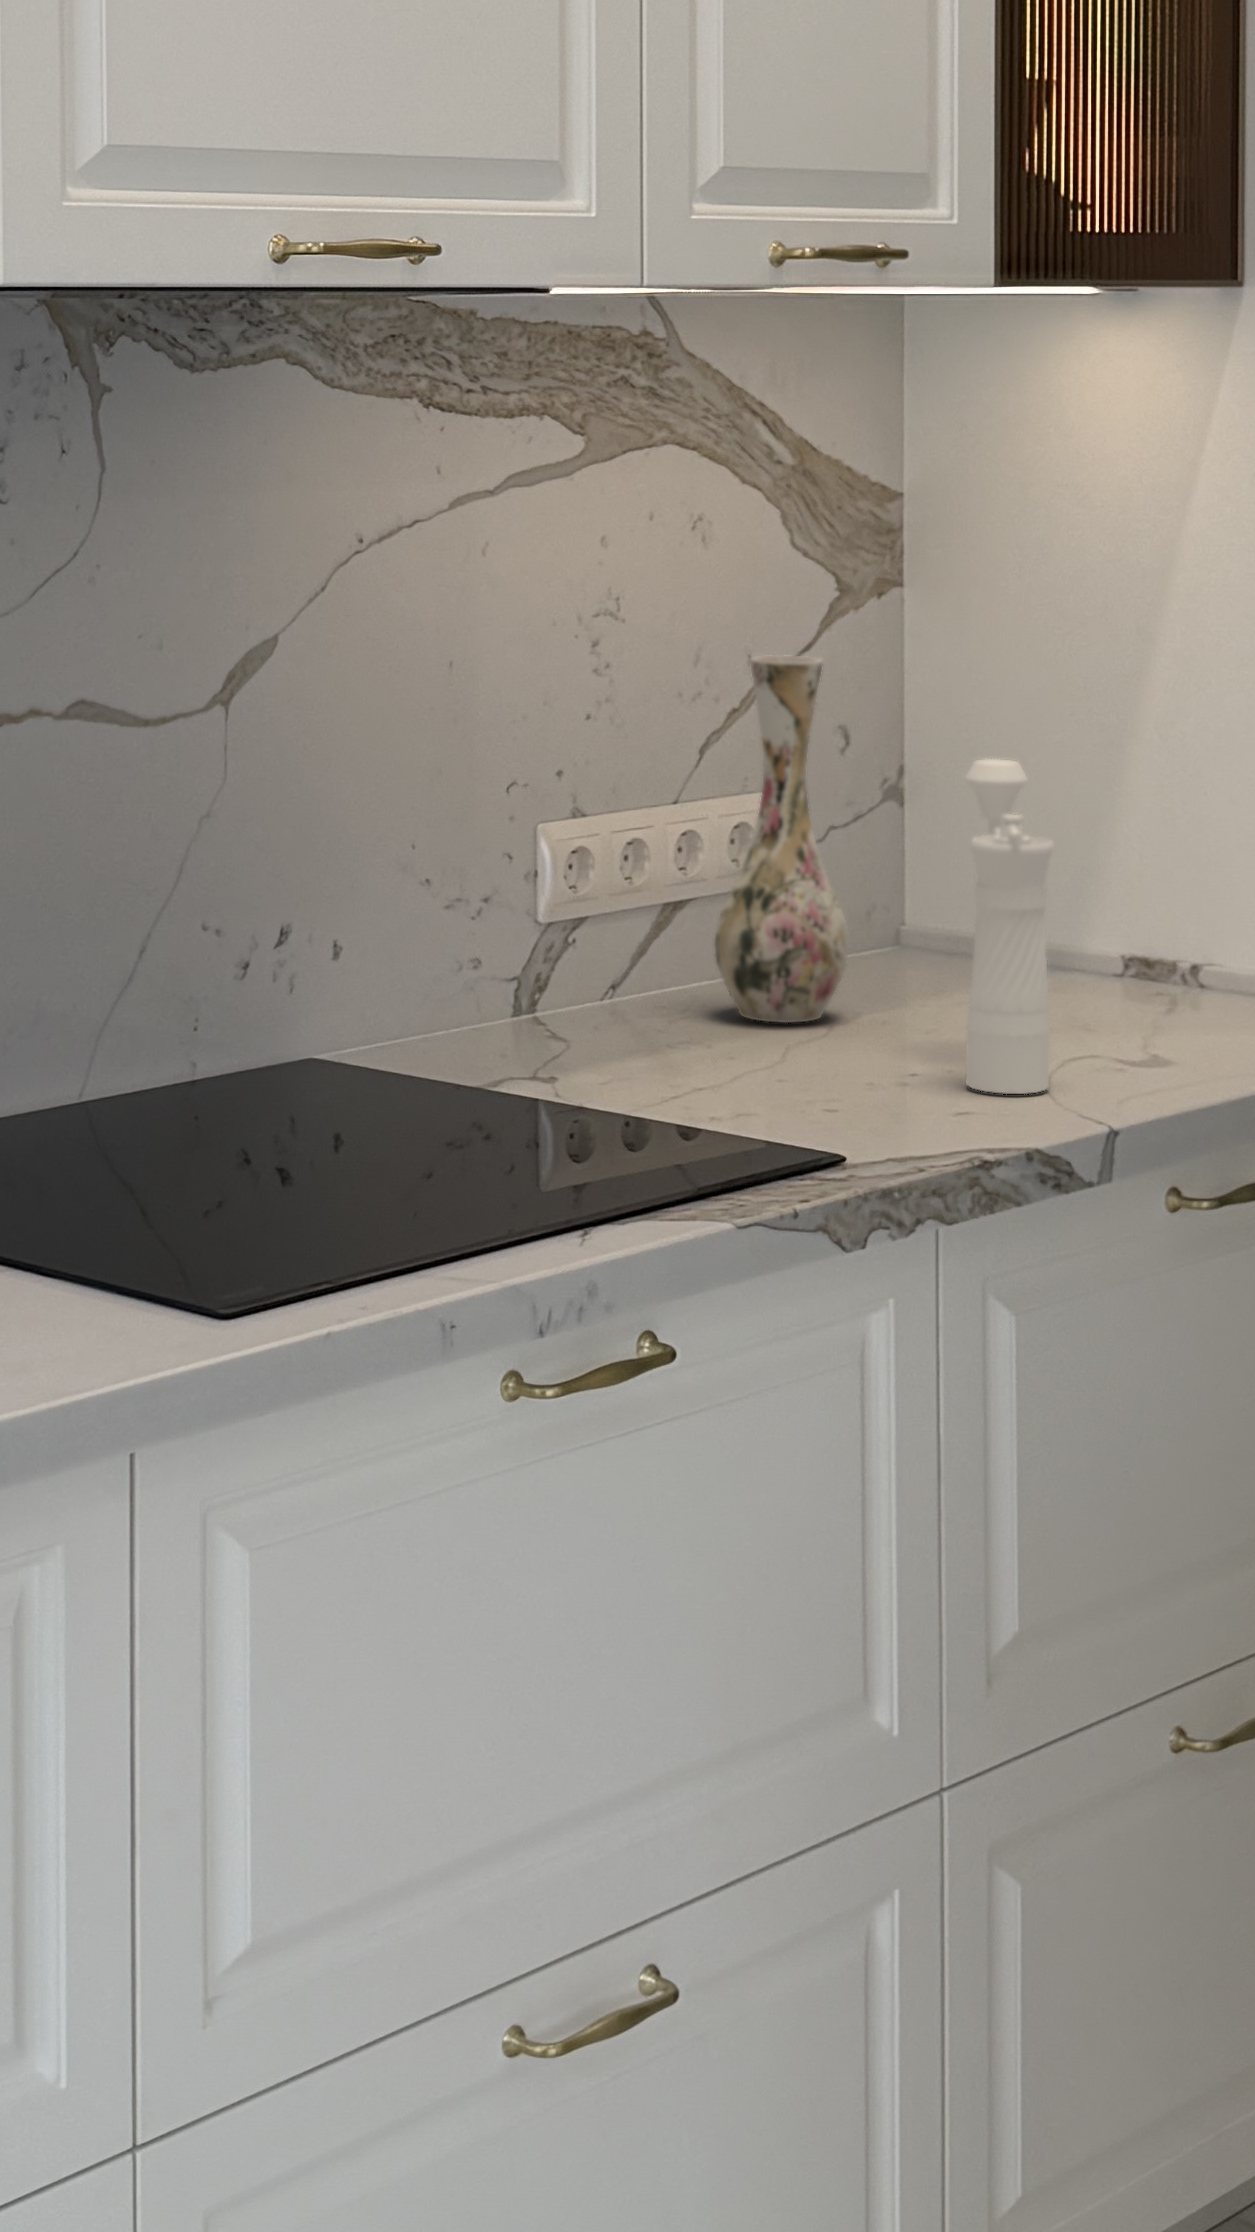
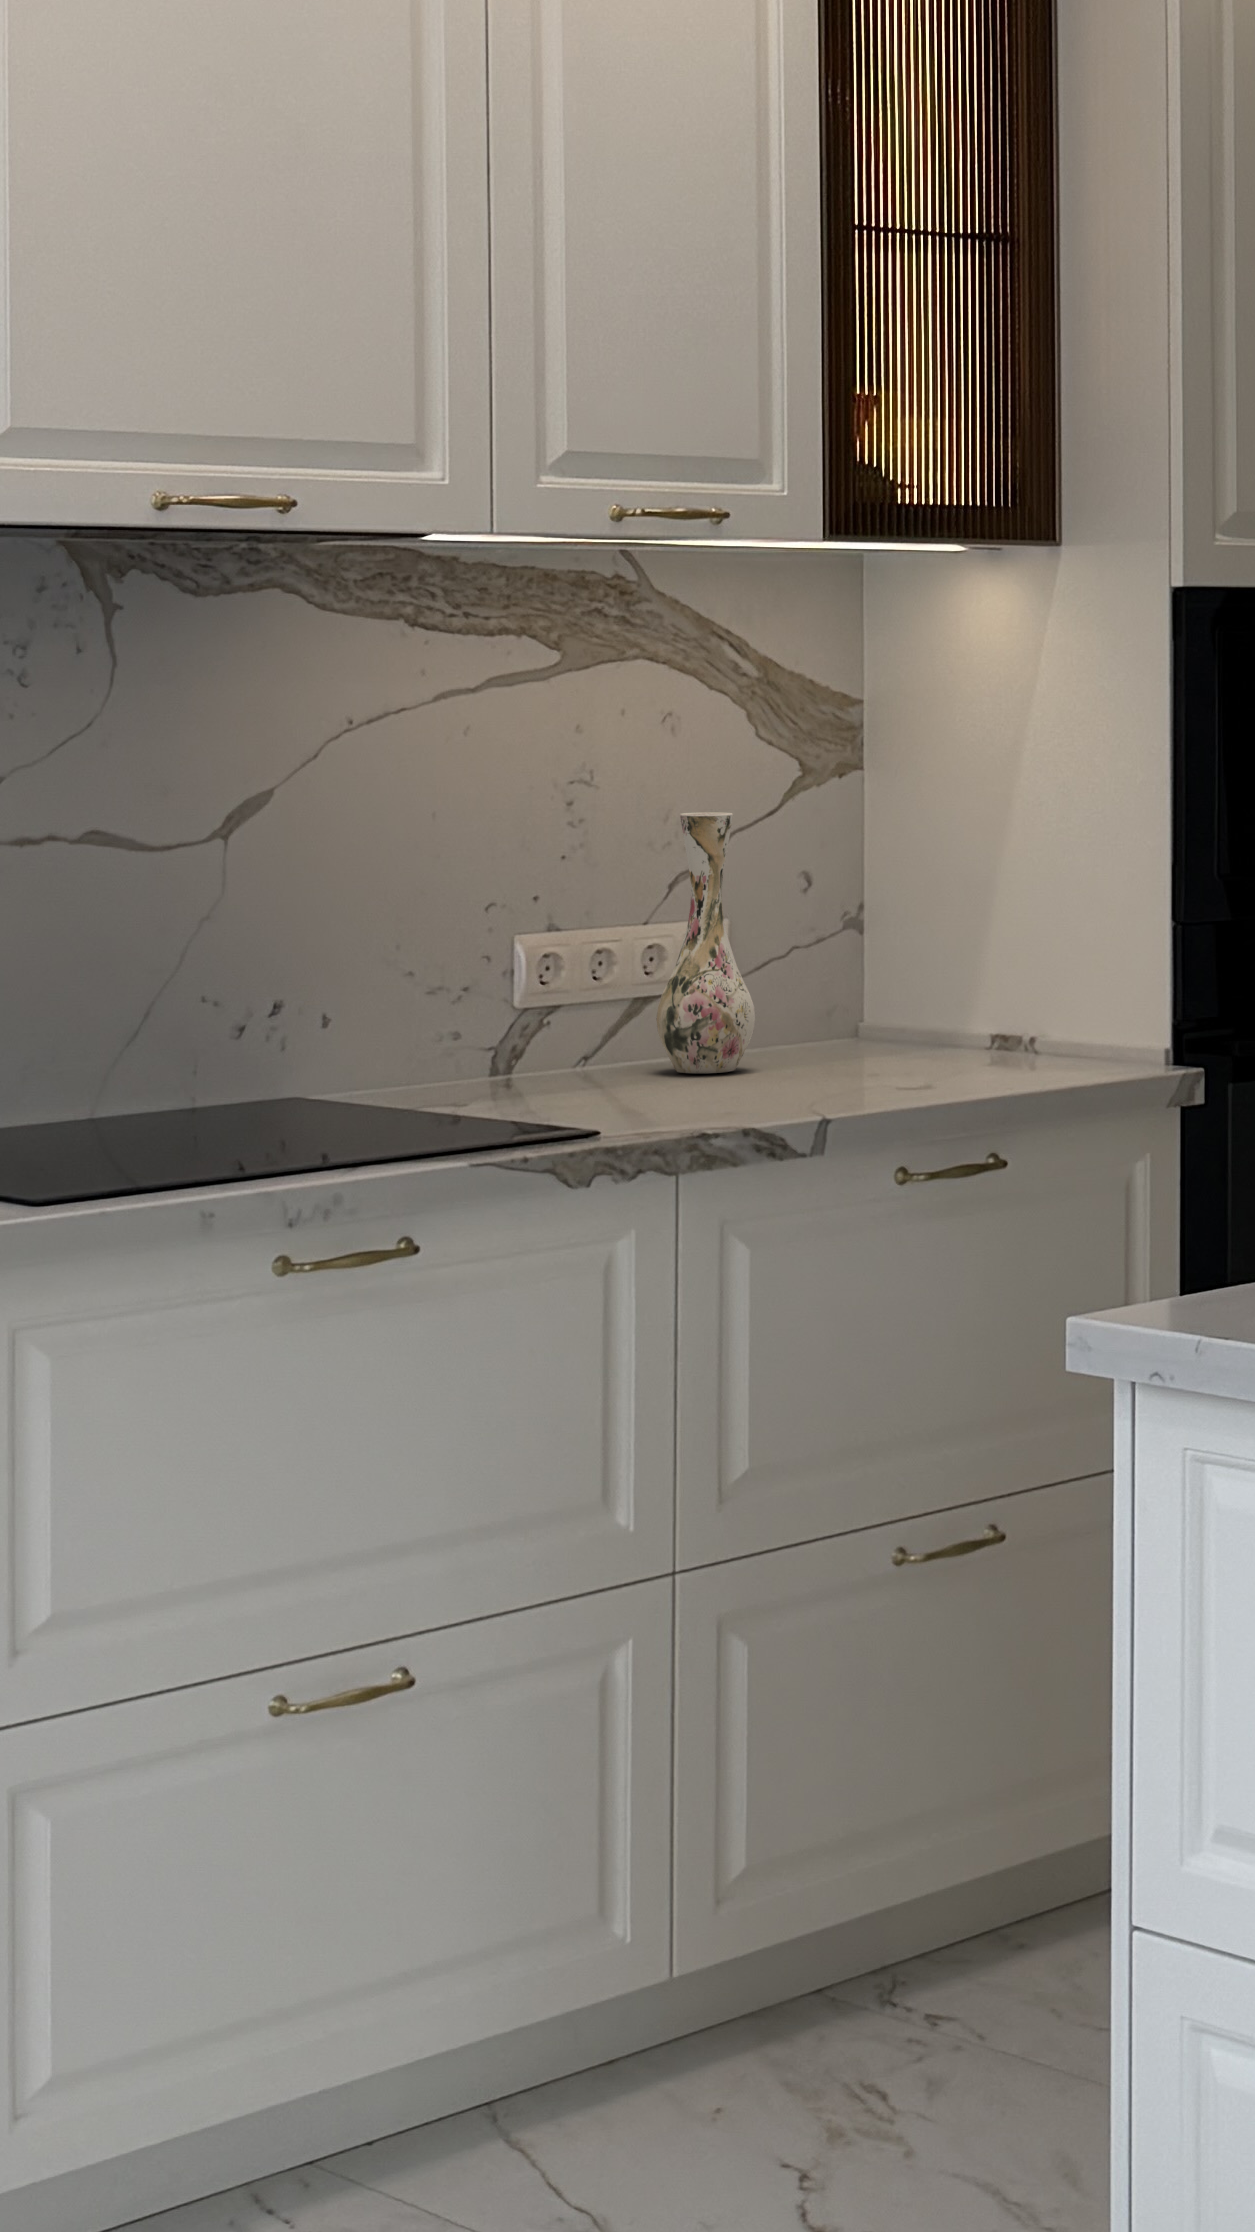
pepper mill: present [966,759,1055,1094] -> none [768,876,841,1103]

